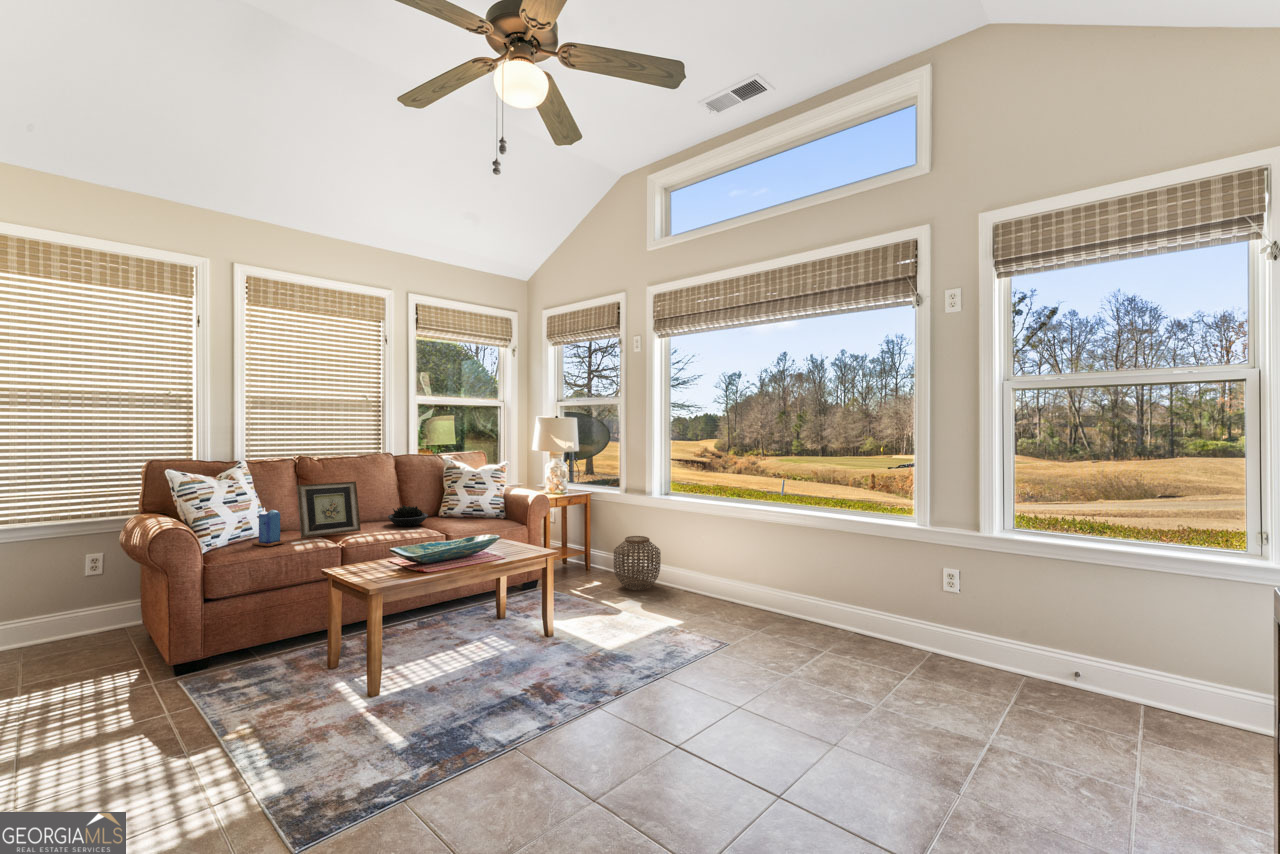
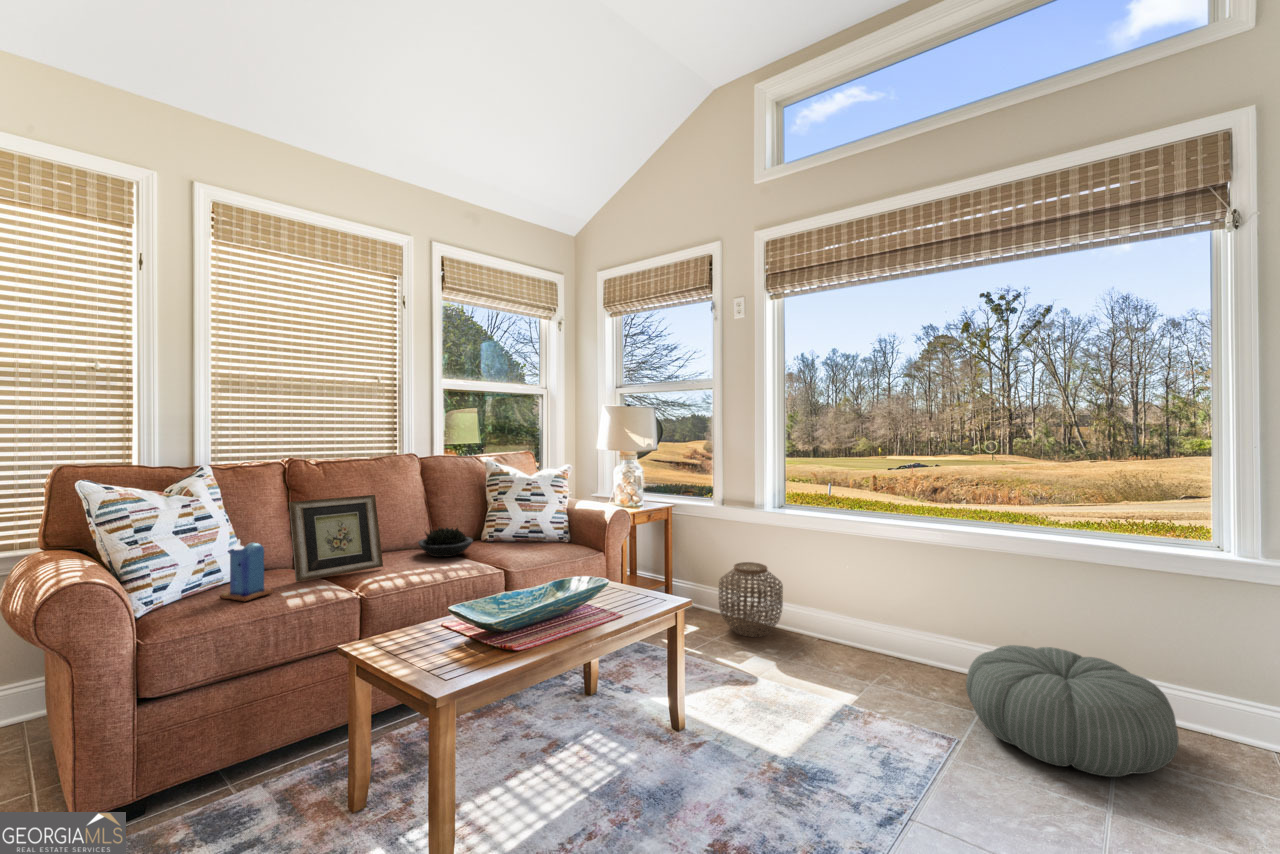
pouf: none [743,587,860,660] -> present [966,645,1179,777]

